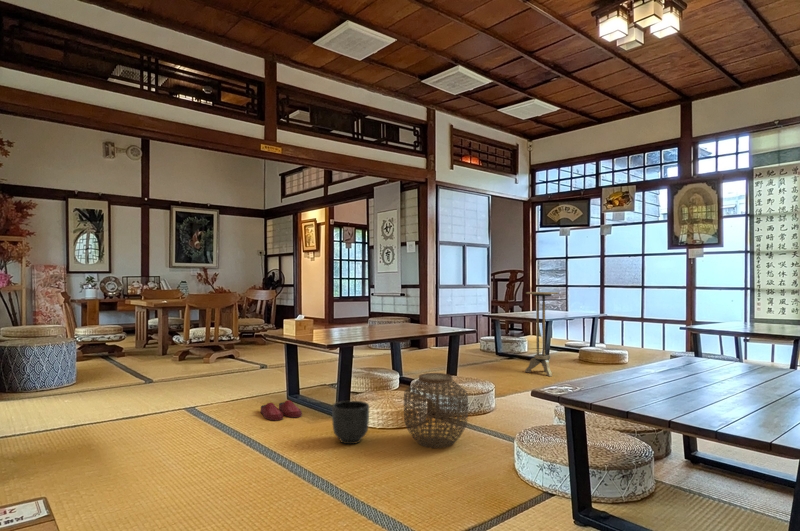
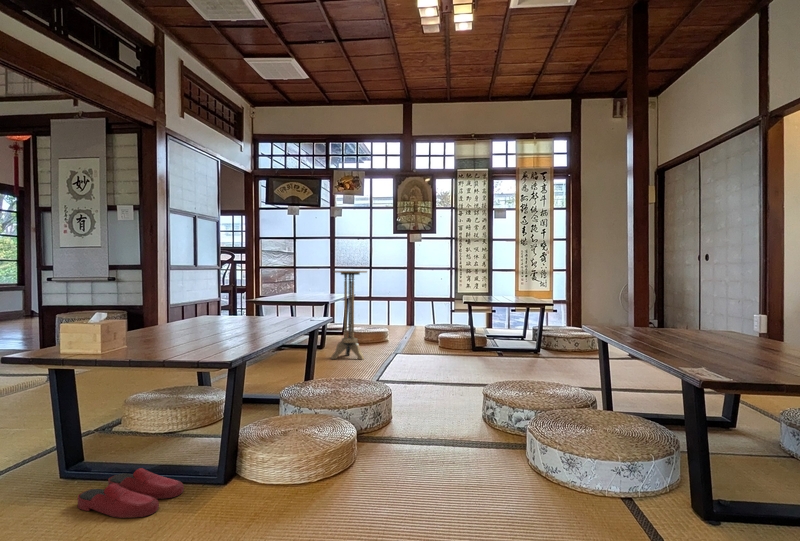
woven basket: present [404,373,468,448] -> none [400,371,486,473]
planter: present [332,401,369,444] -> none [321,434,380,509]

